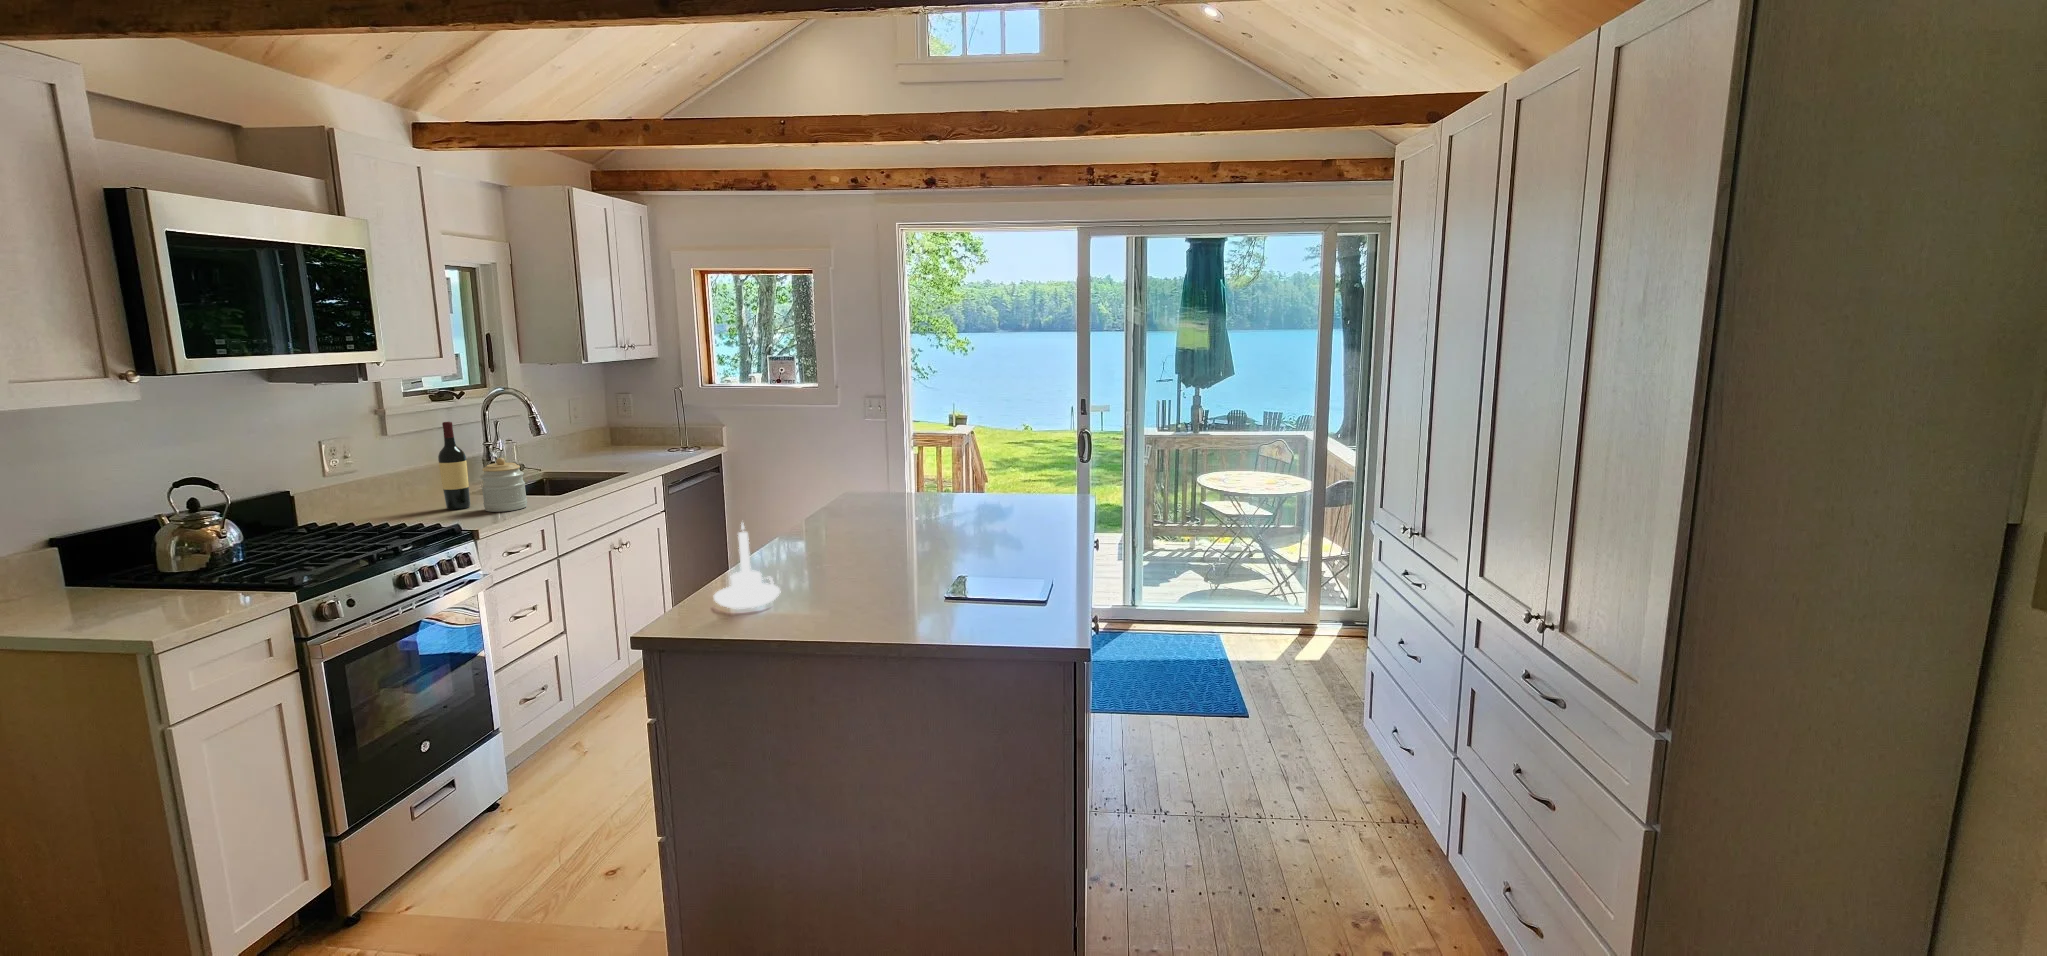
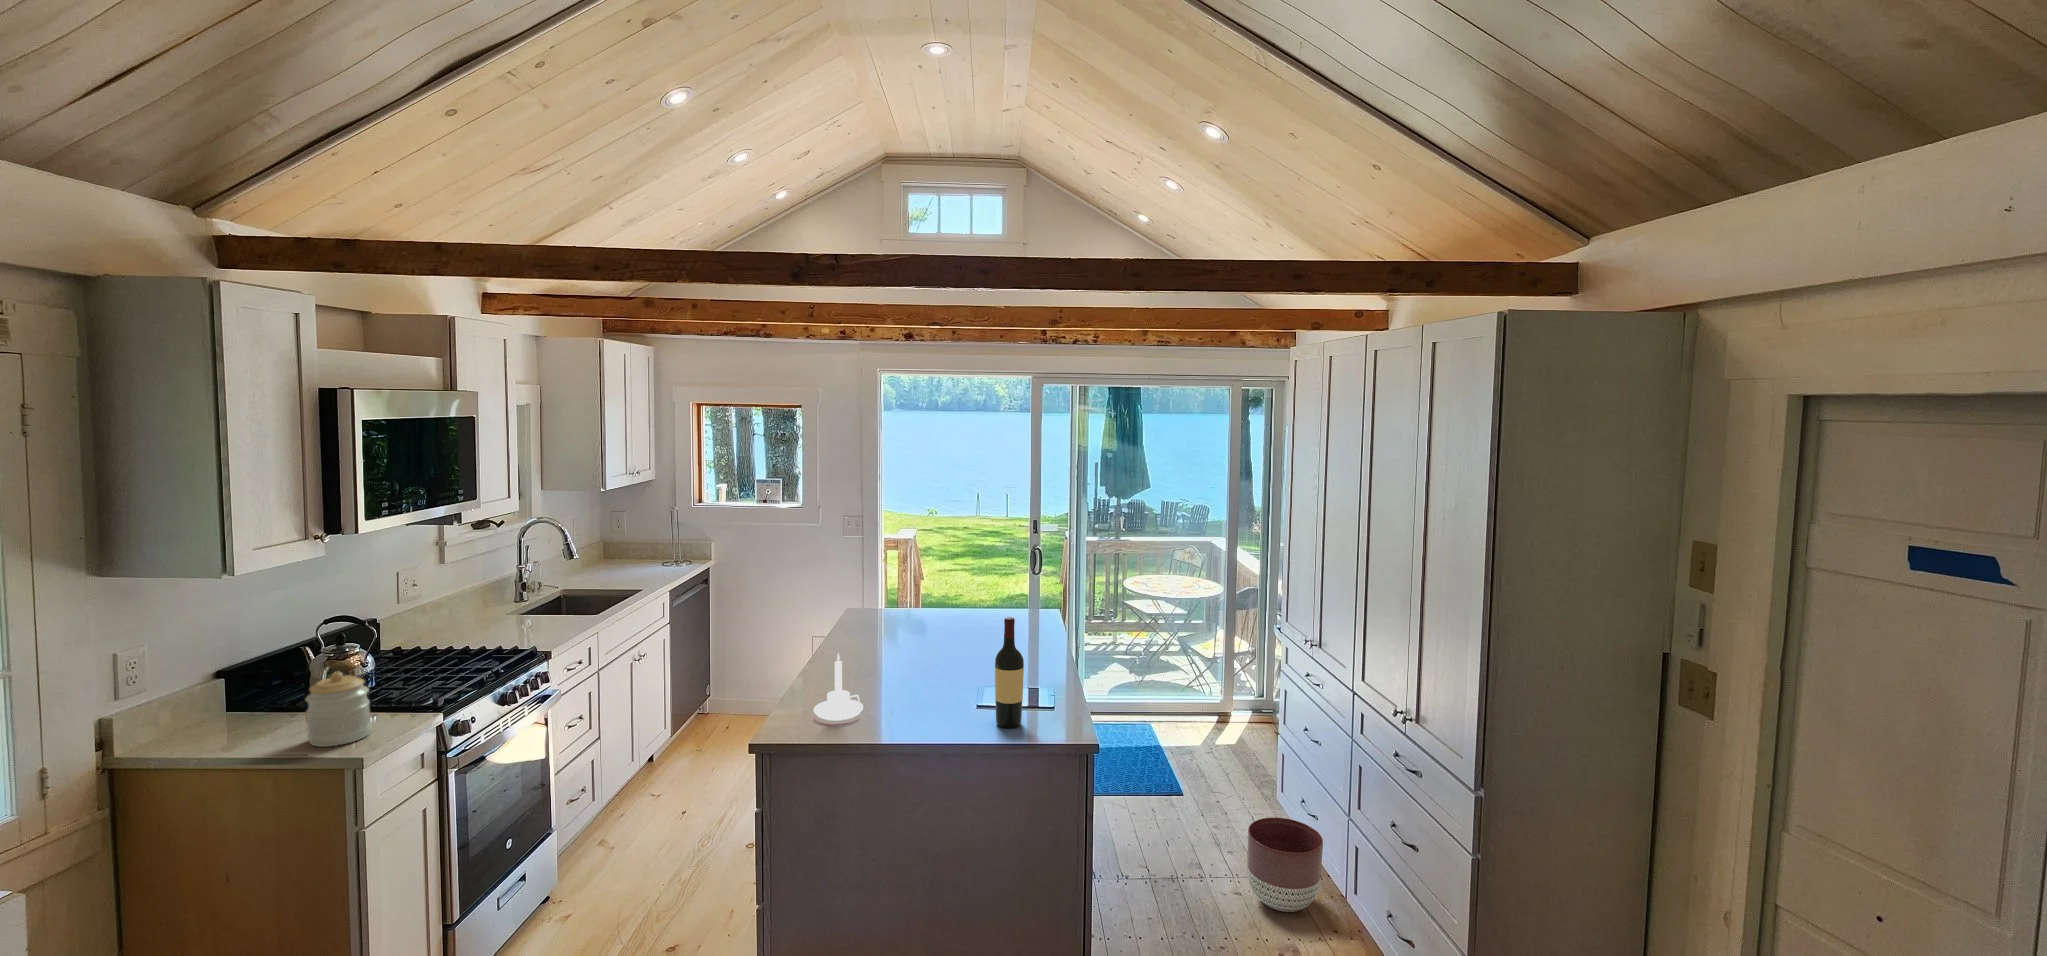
wine bottle: present [438,422,470,510] -> present [995,617,1024,728]
jar: present [480,458,527,512] -> present [306,672,371,747]
planter: none [1318,751,1419,870] -> present [1247,817,1323,912]

